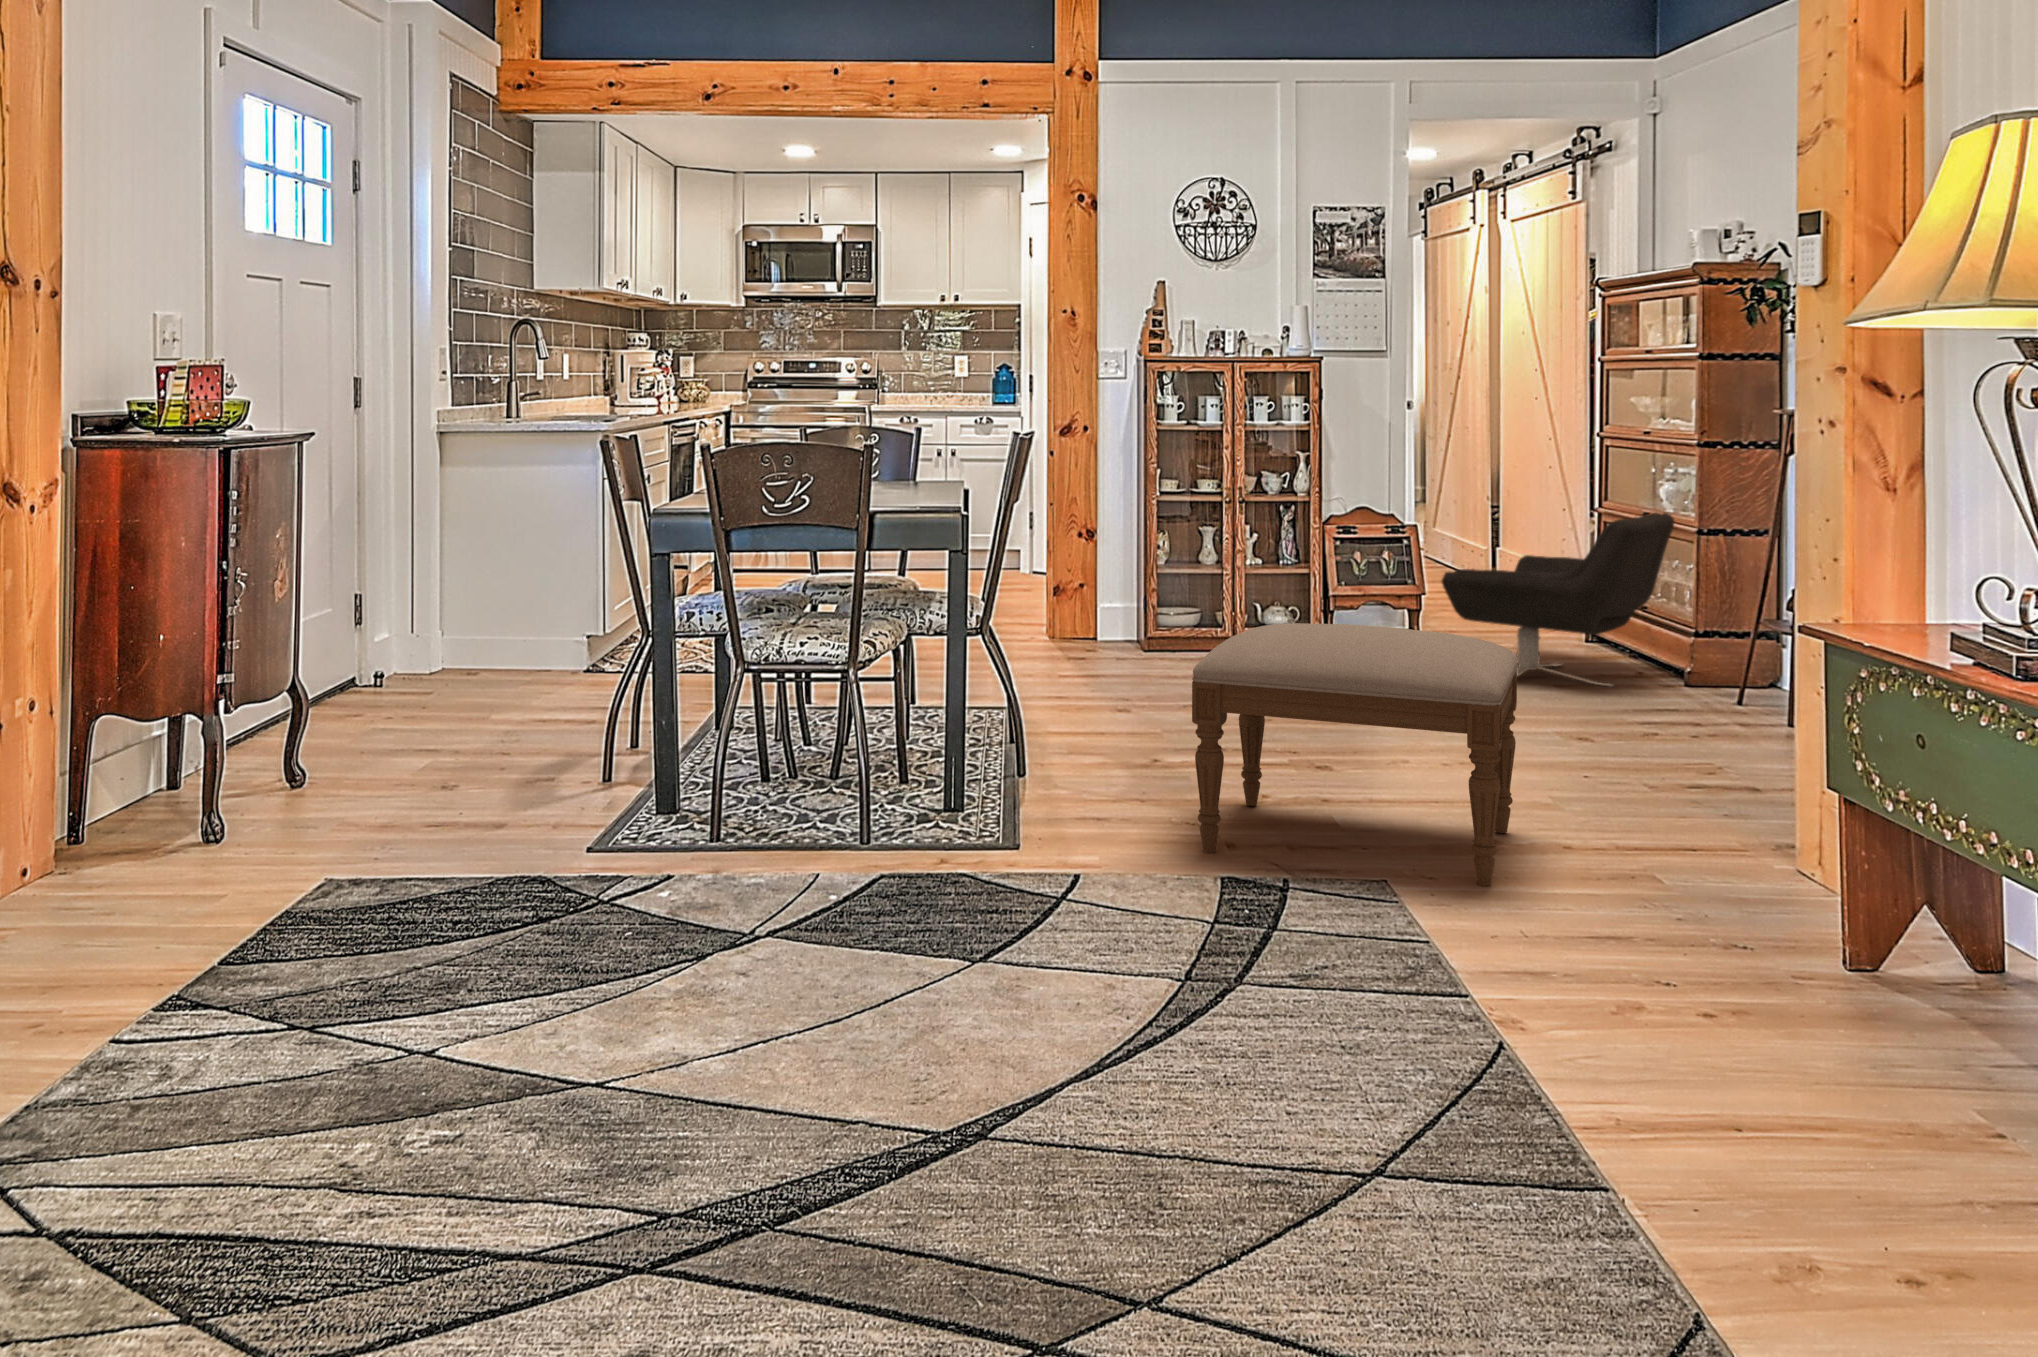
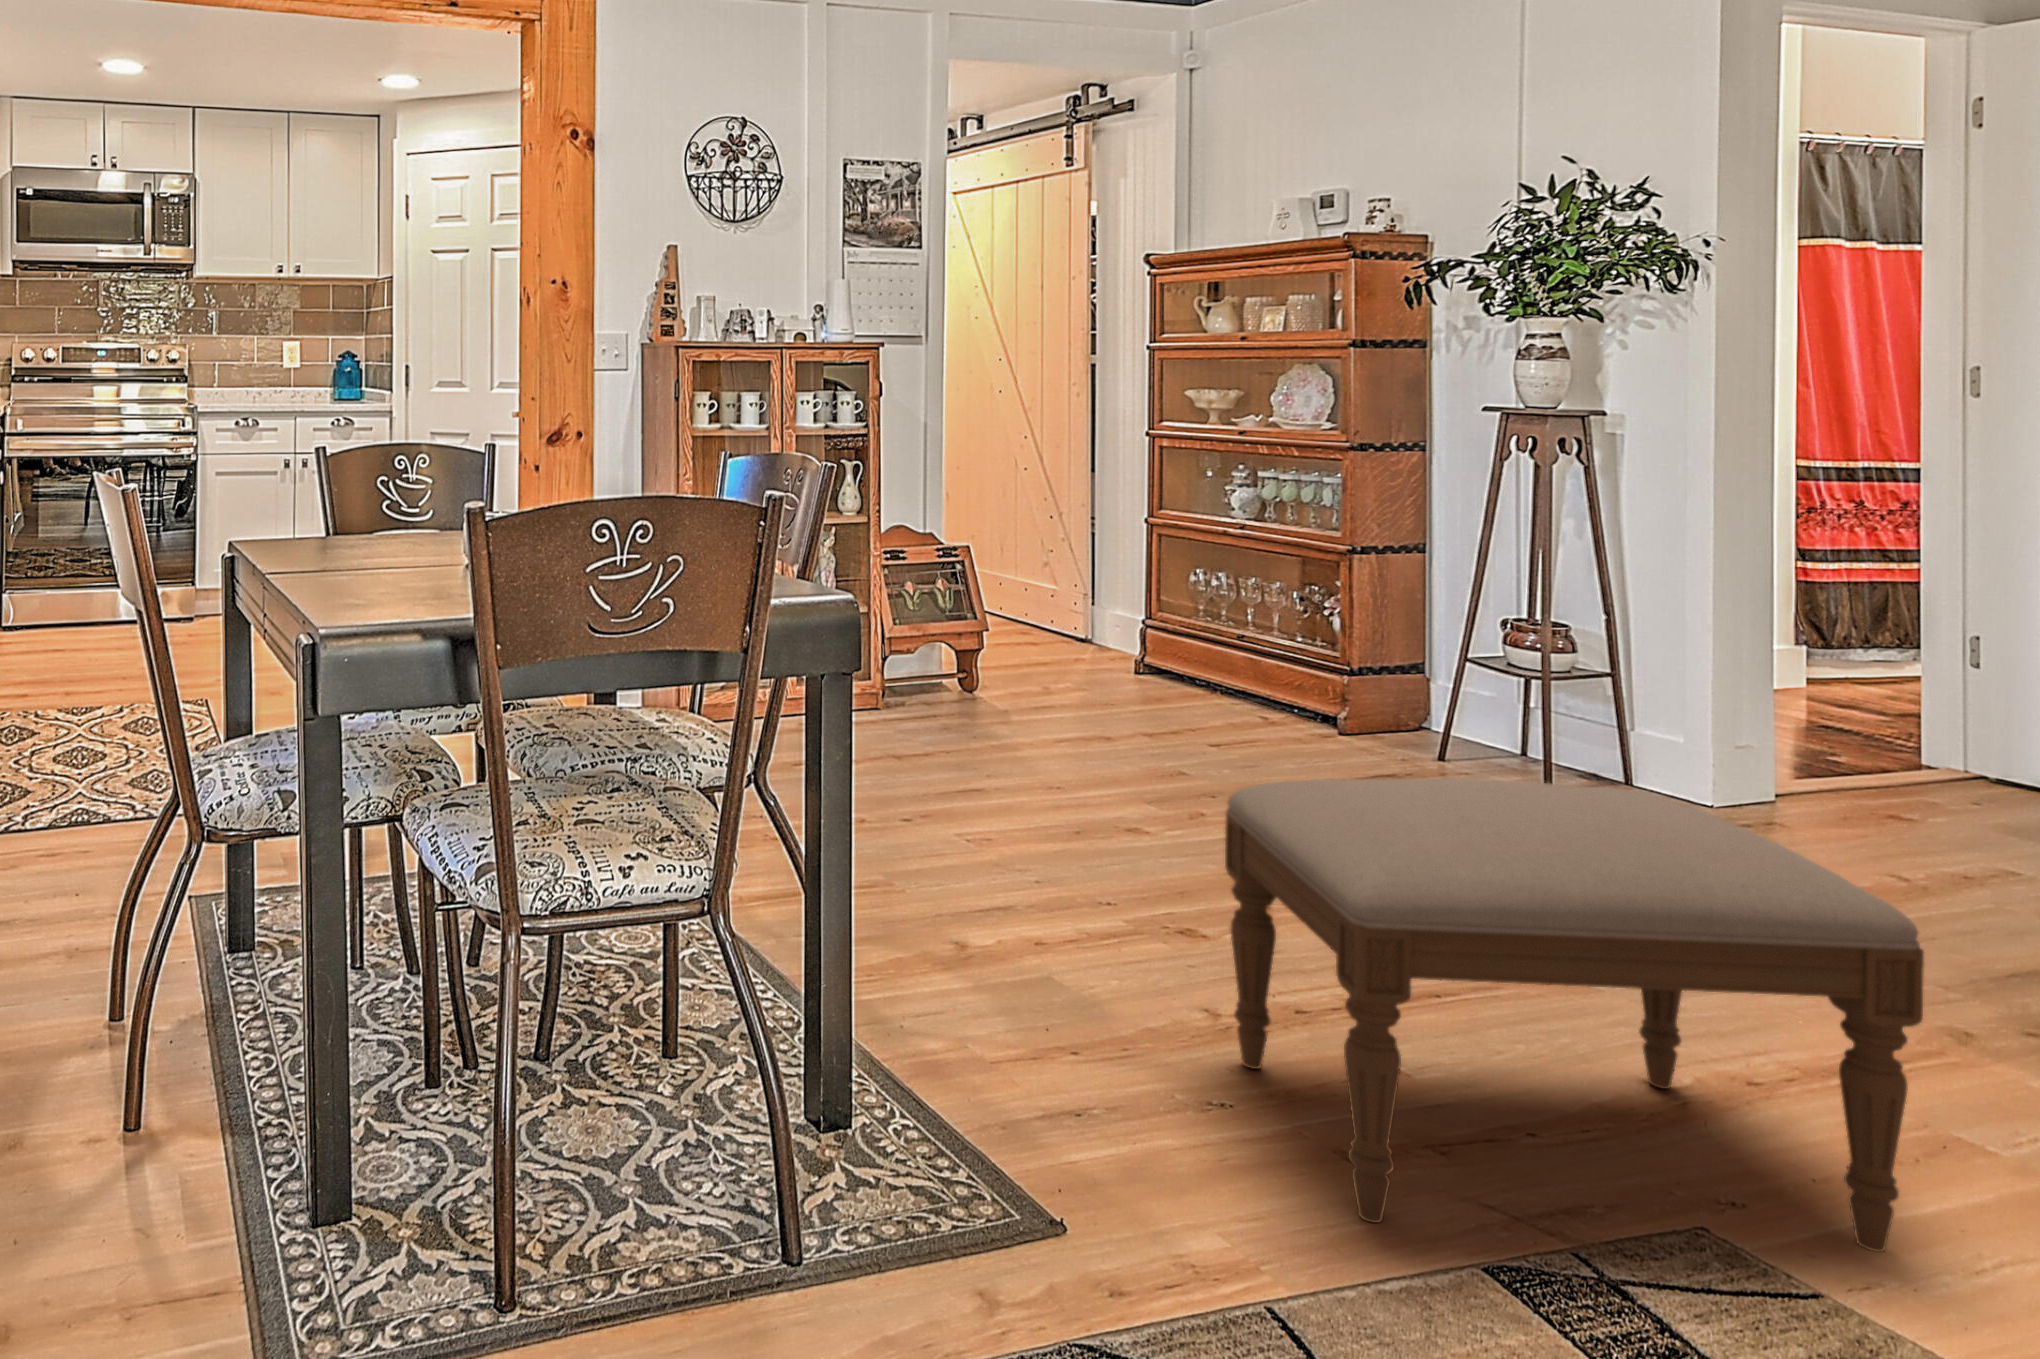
lounge chair: present [1442,513,1674,686] -> none [1056,533,1343,760]

